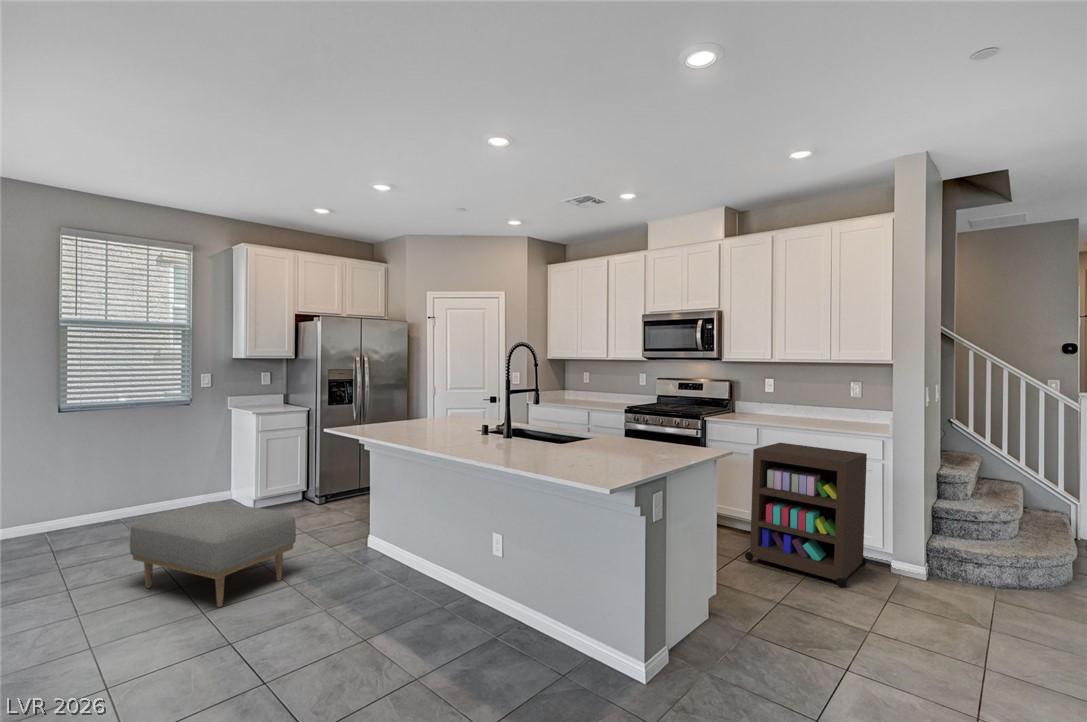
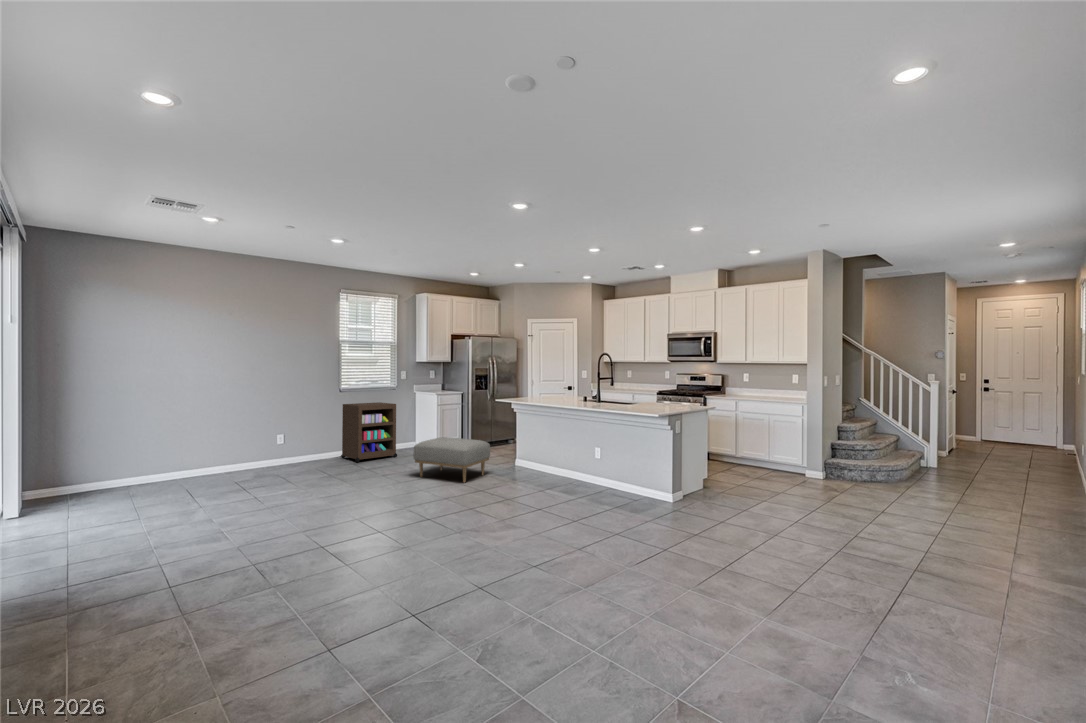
storage cabinet: present [745,443,867,587] -> present [341,402,397,462]

